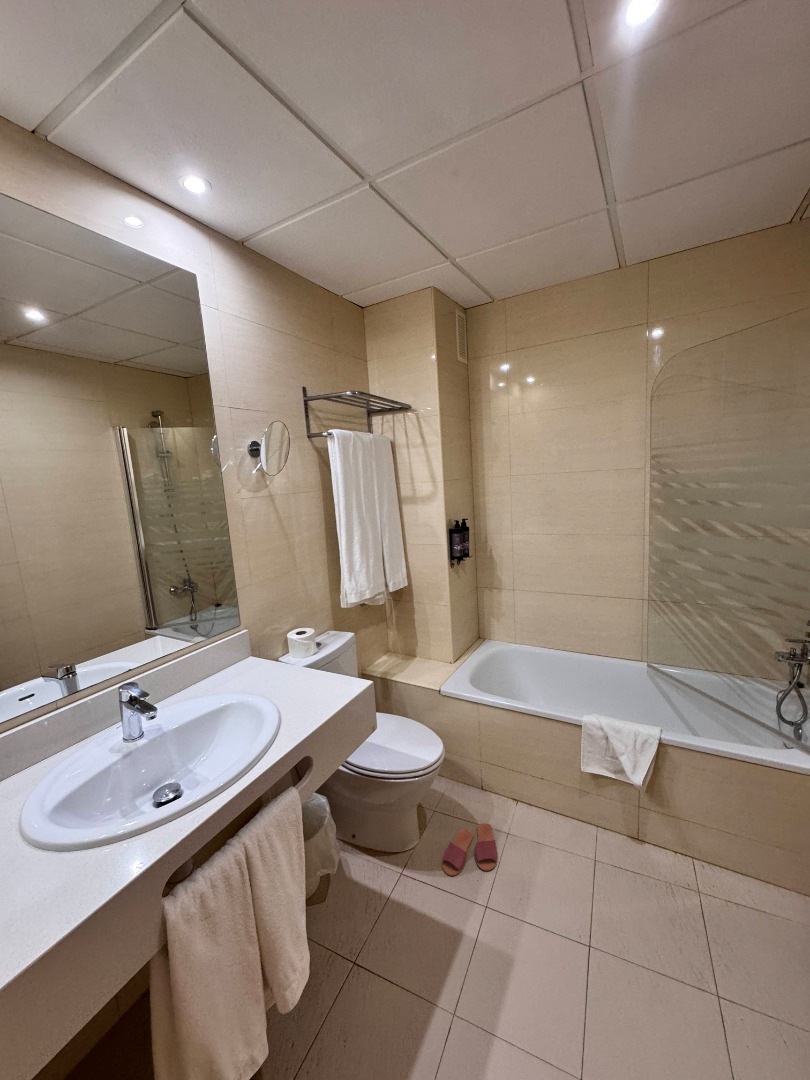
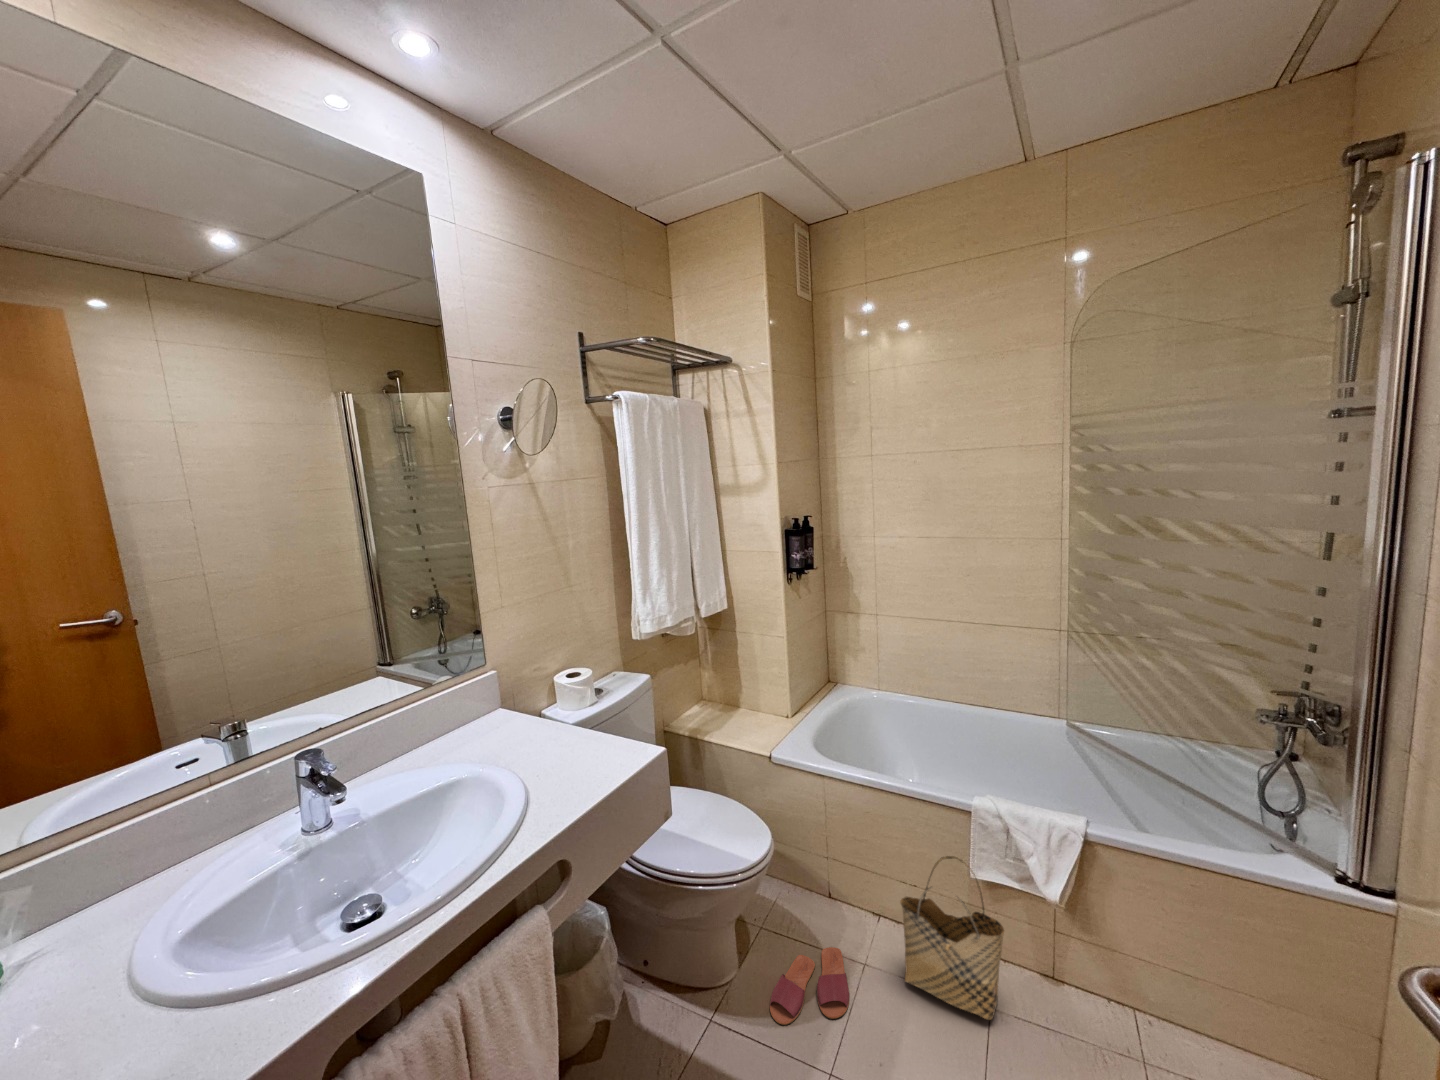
woven basket: none [533,757,605,868] -> present [900,856,1004,1020]

